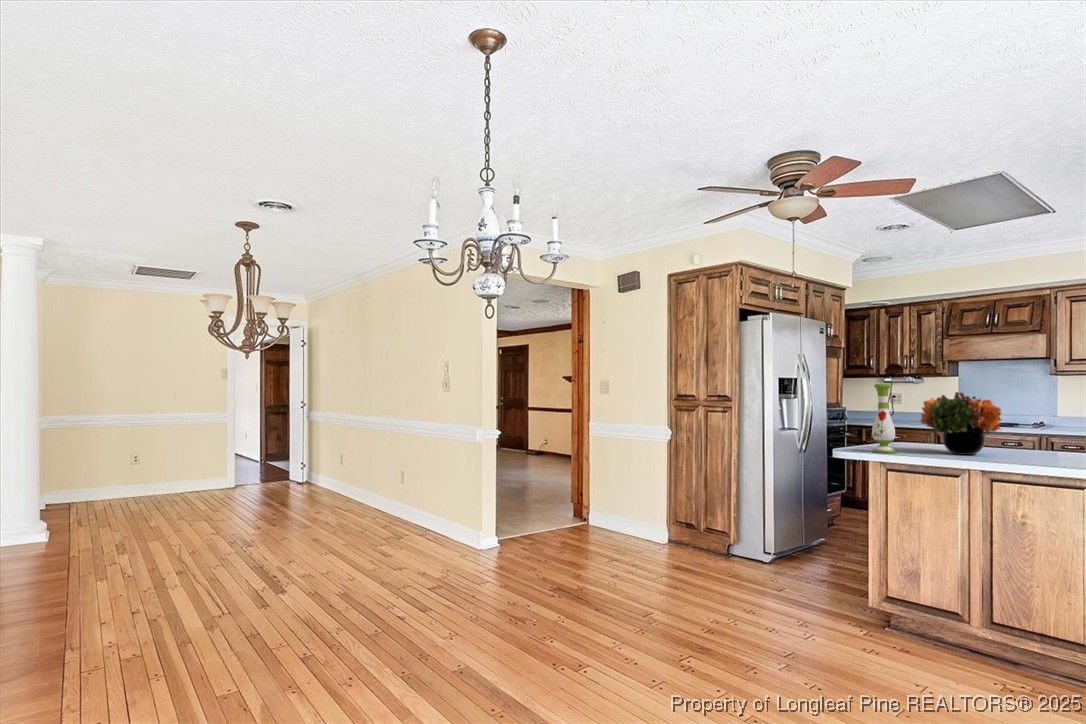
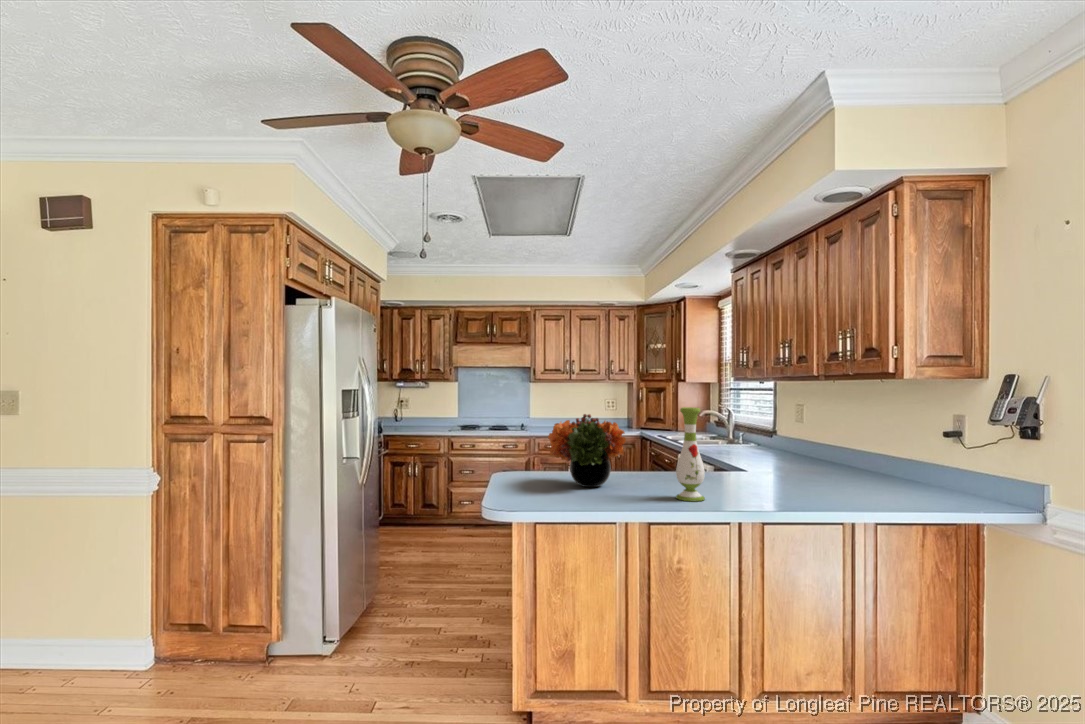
vase: present [872,384,896,453] -> present [676,407,705,502]

